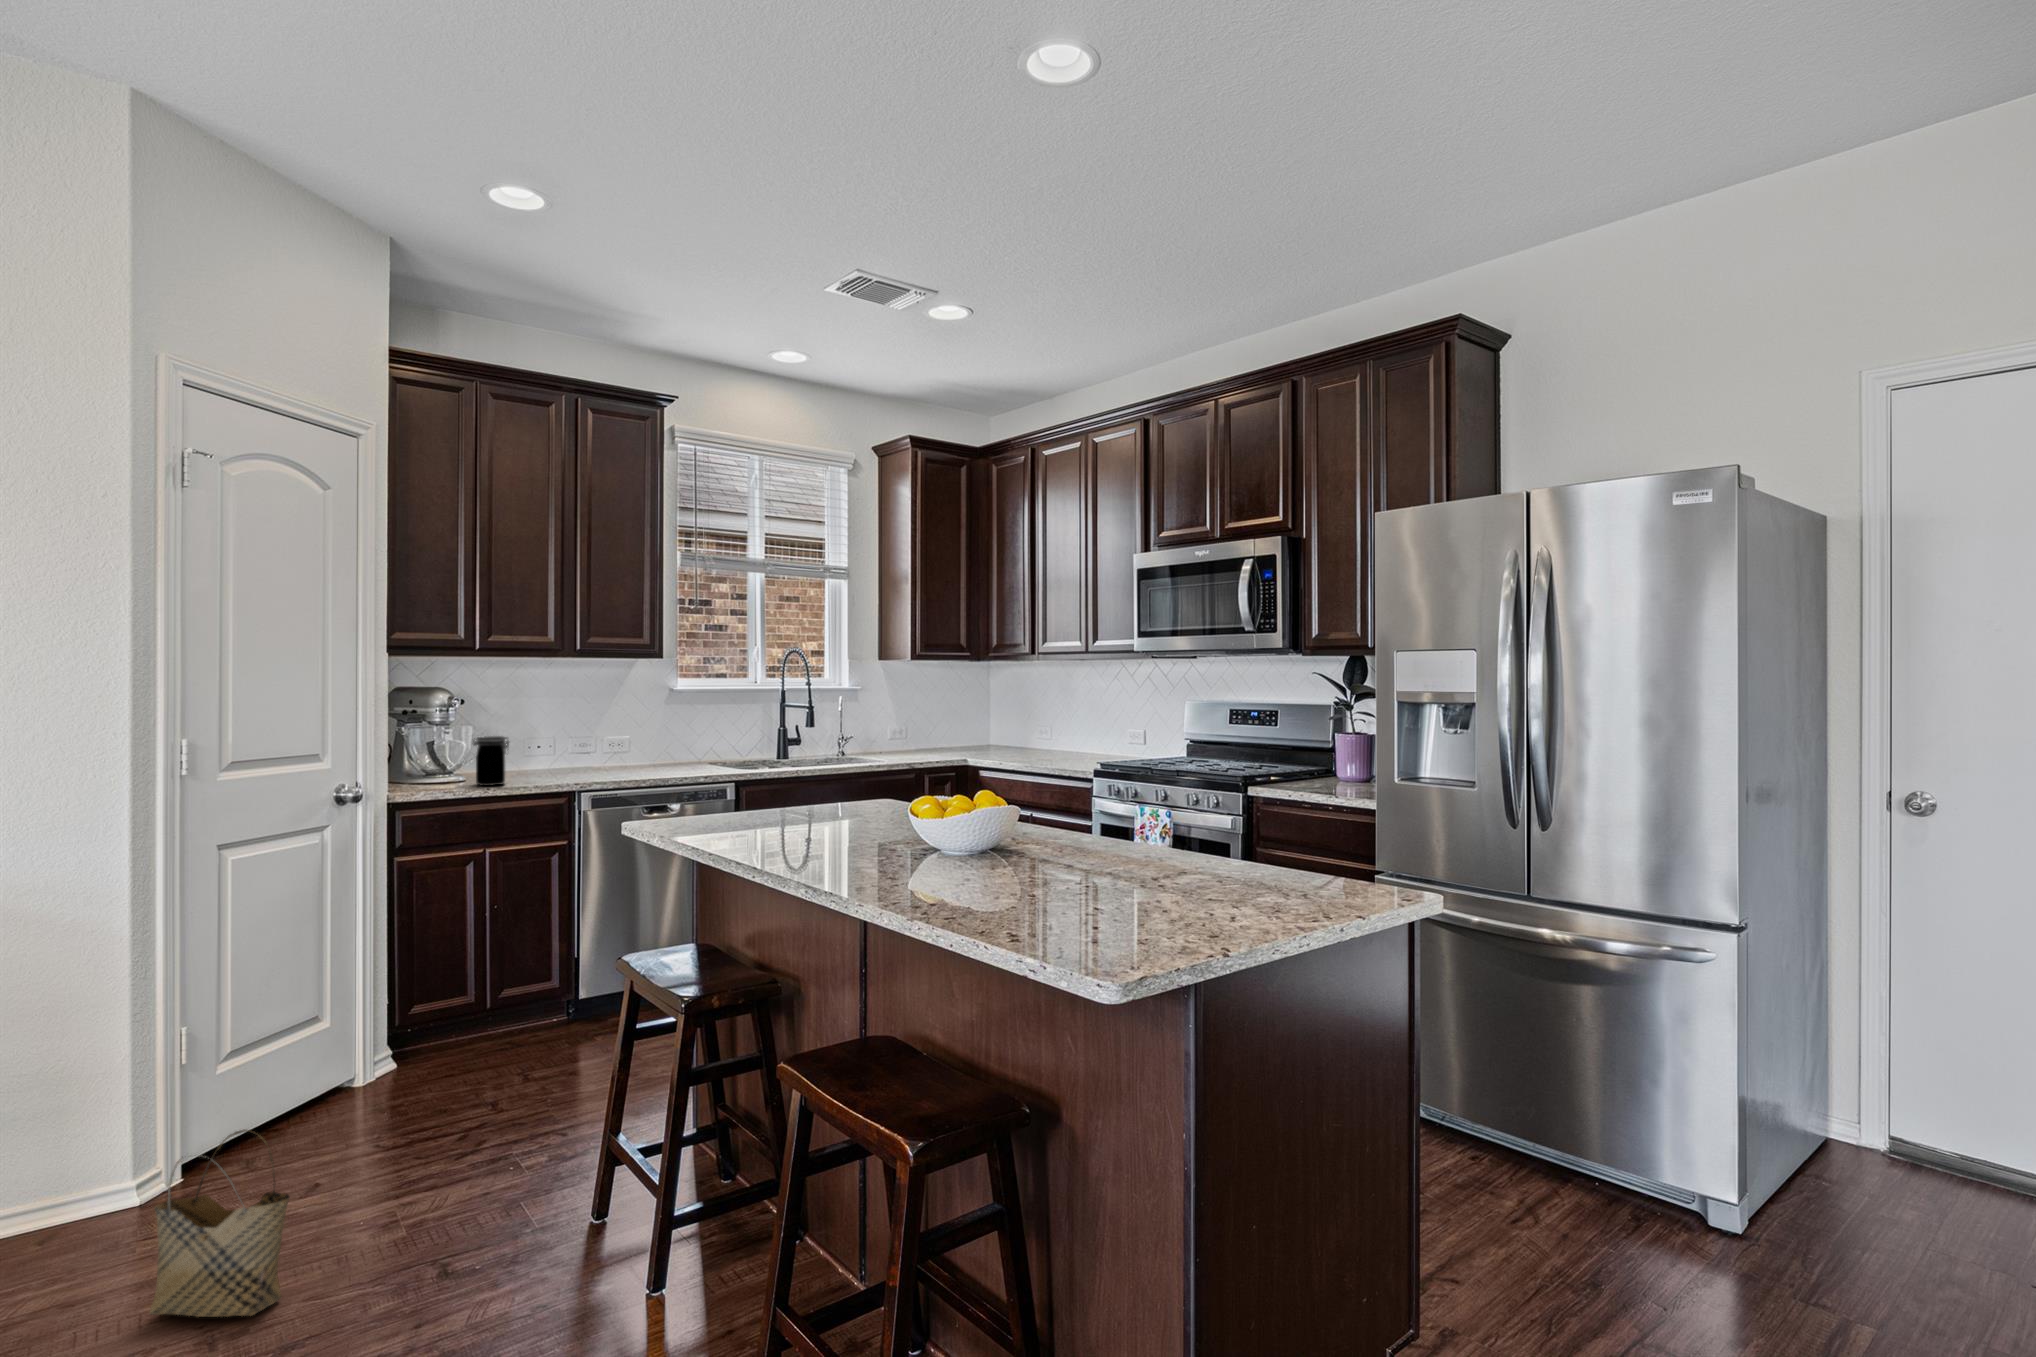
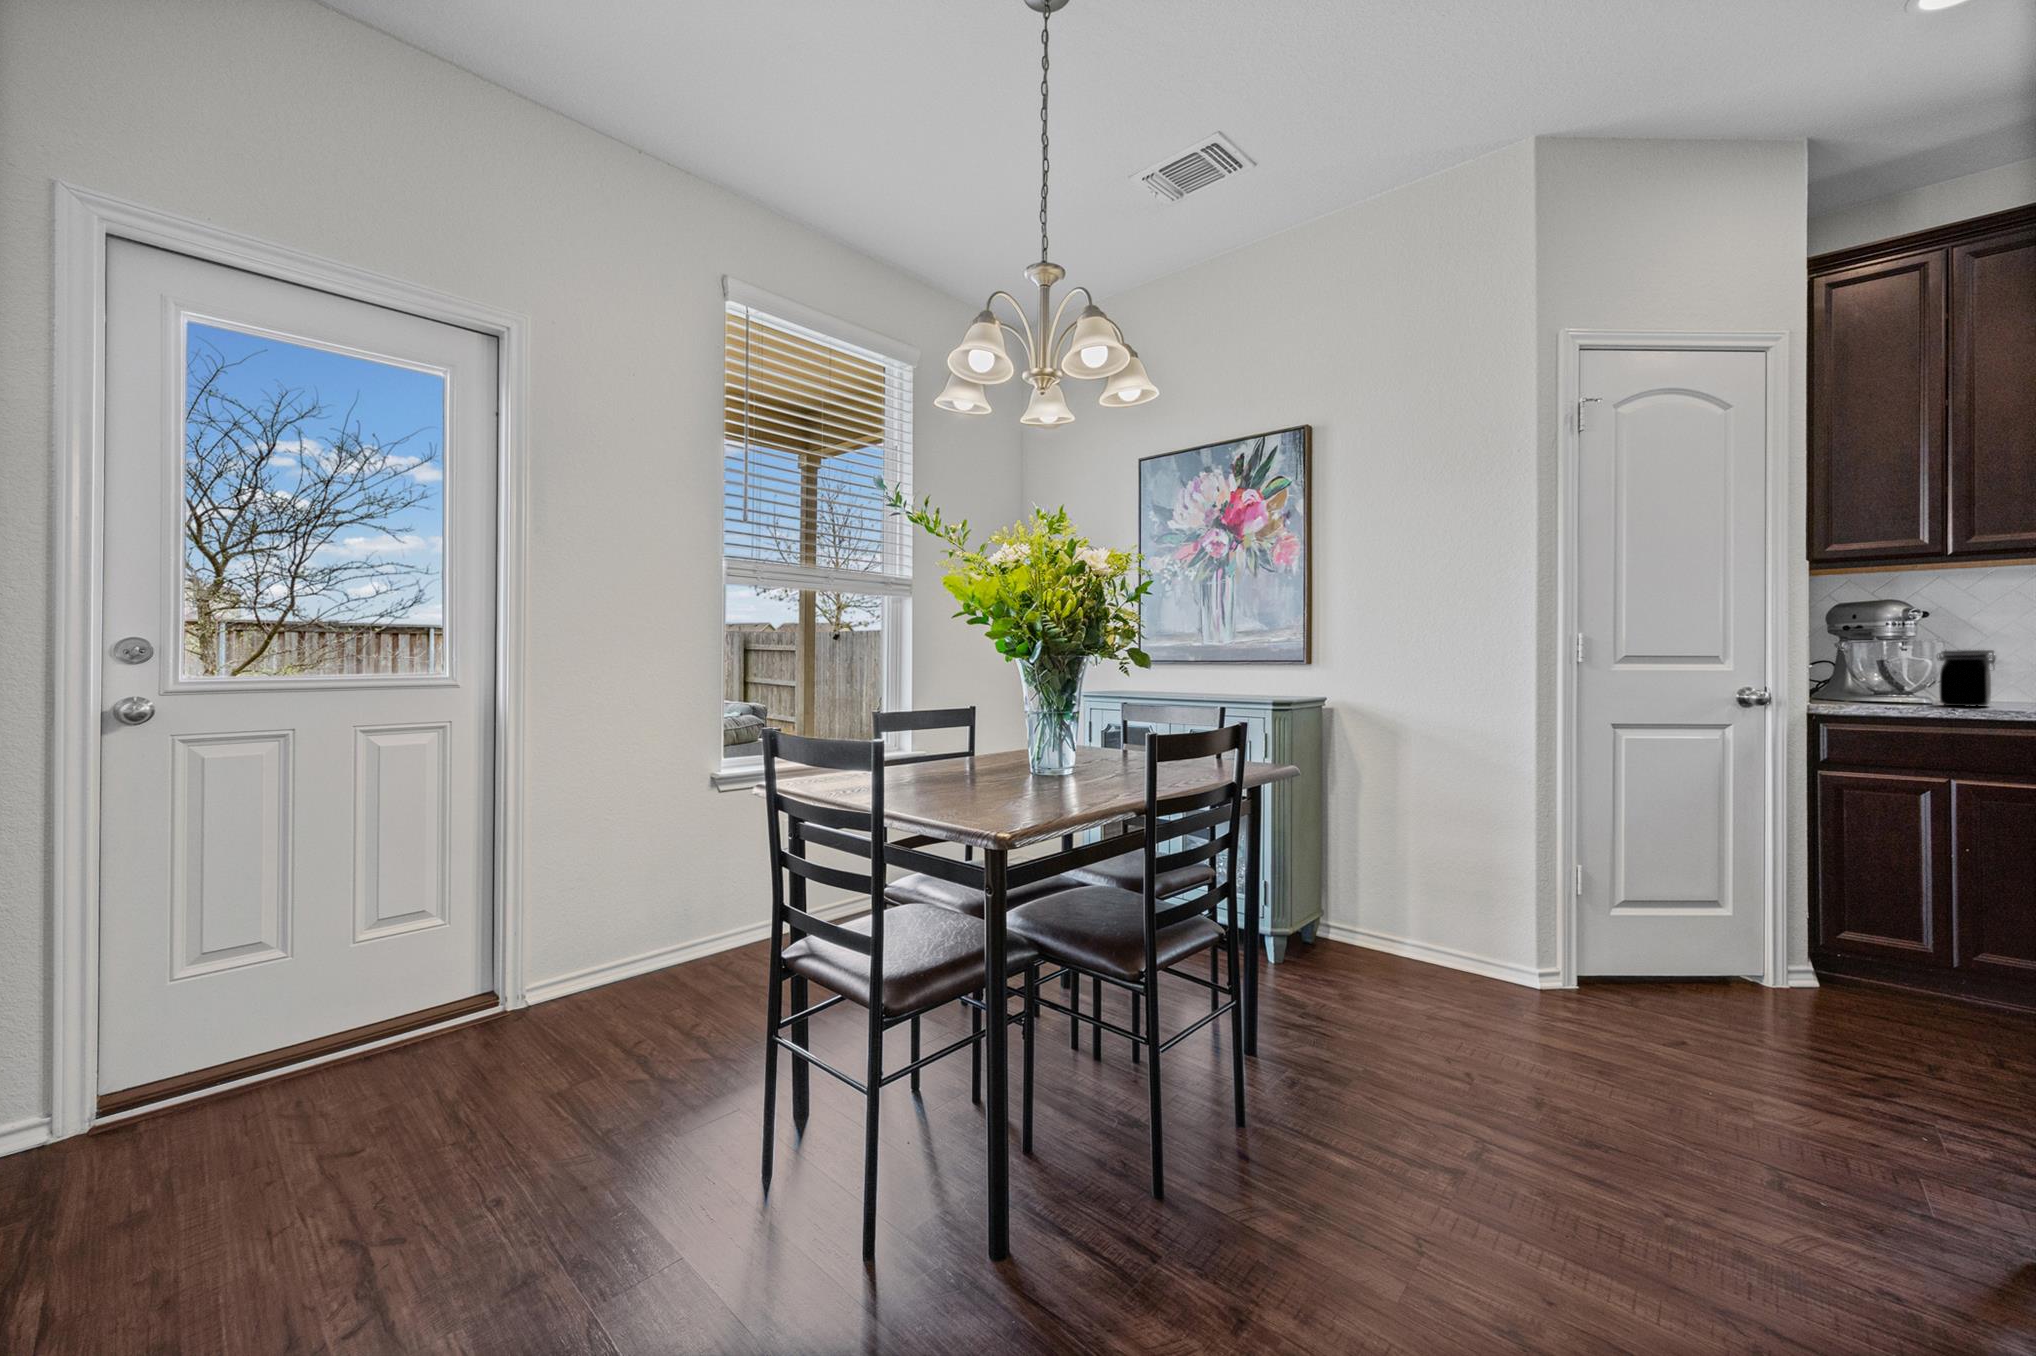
woven basket: present [150,1130,290,1317] -> none [1501,948,1610,1112]

